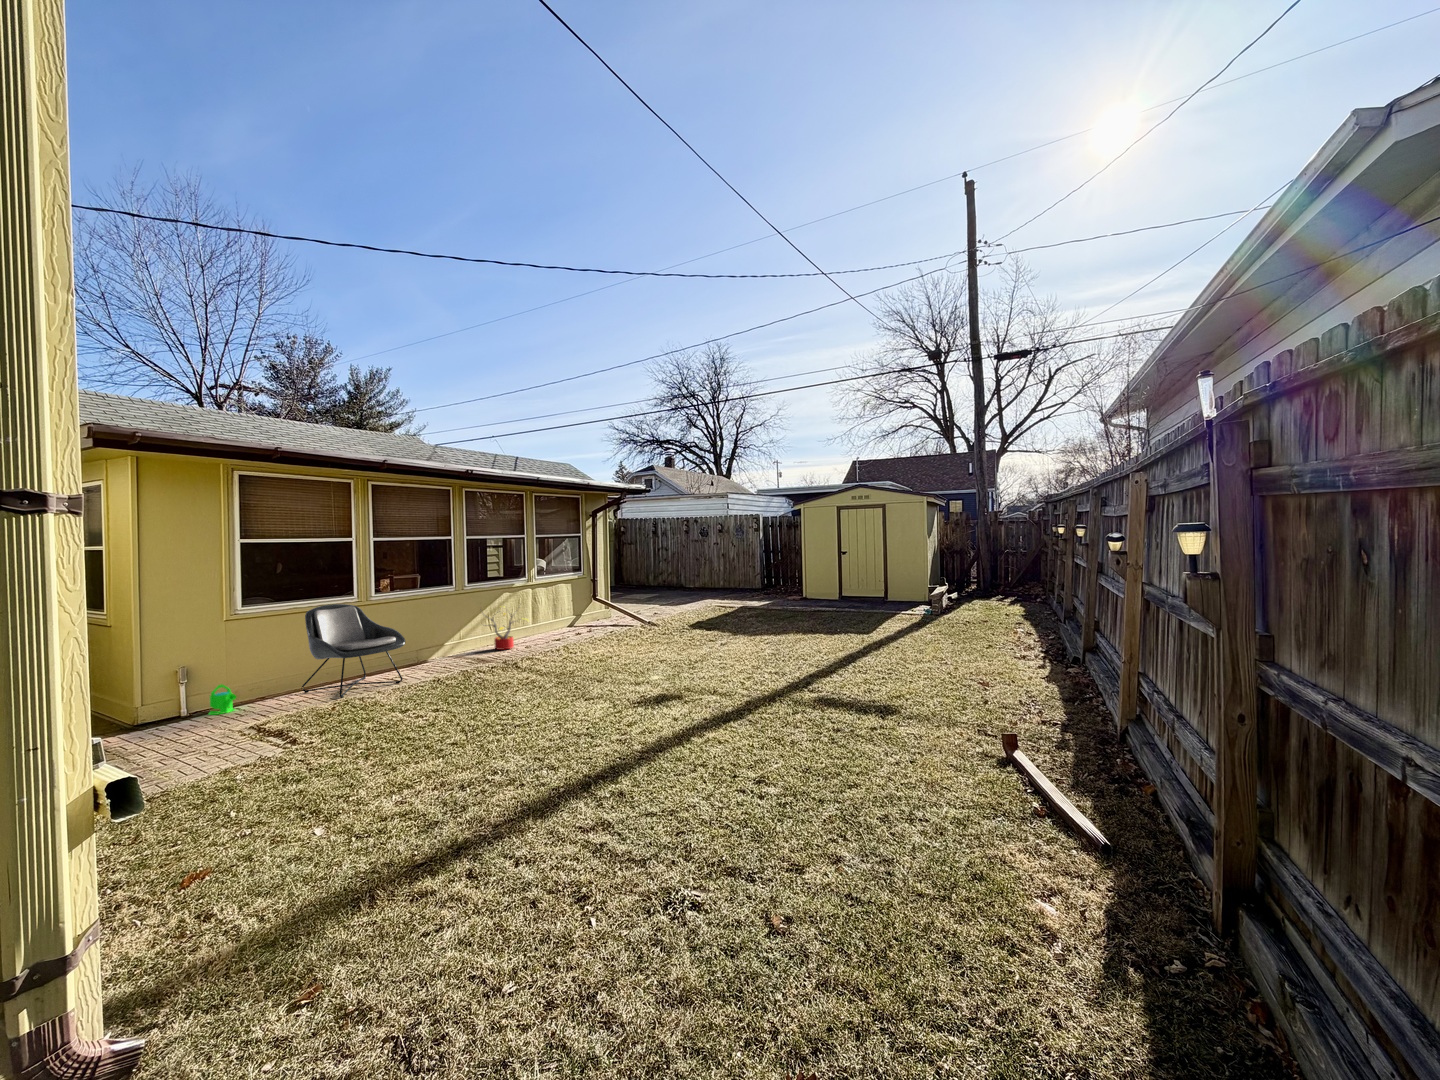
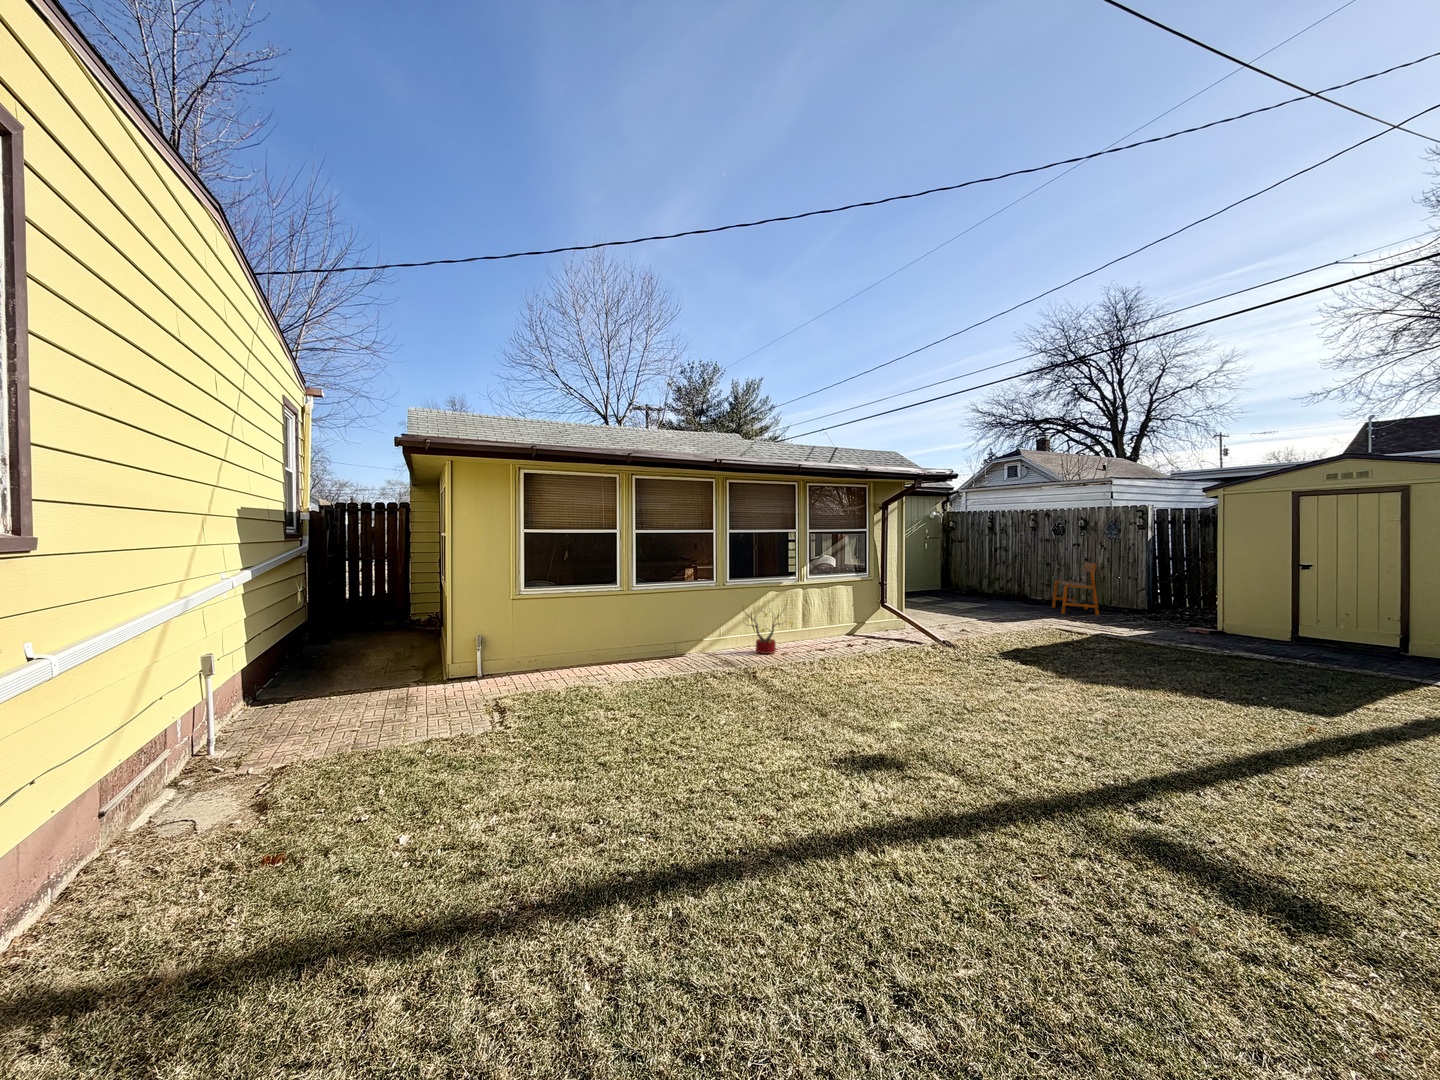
bench: none [699,556,732,597] -> present [1052,562,1099,615]
lounge chair: present [302,604,405,698] -> none [562,592,645,685]
watering can: present [208,684,236,715] -> none [485,656,506,683]

